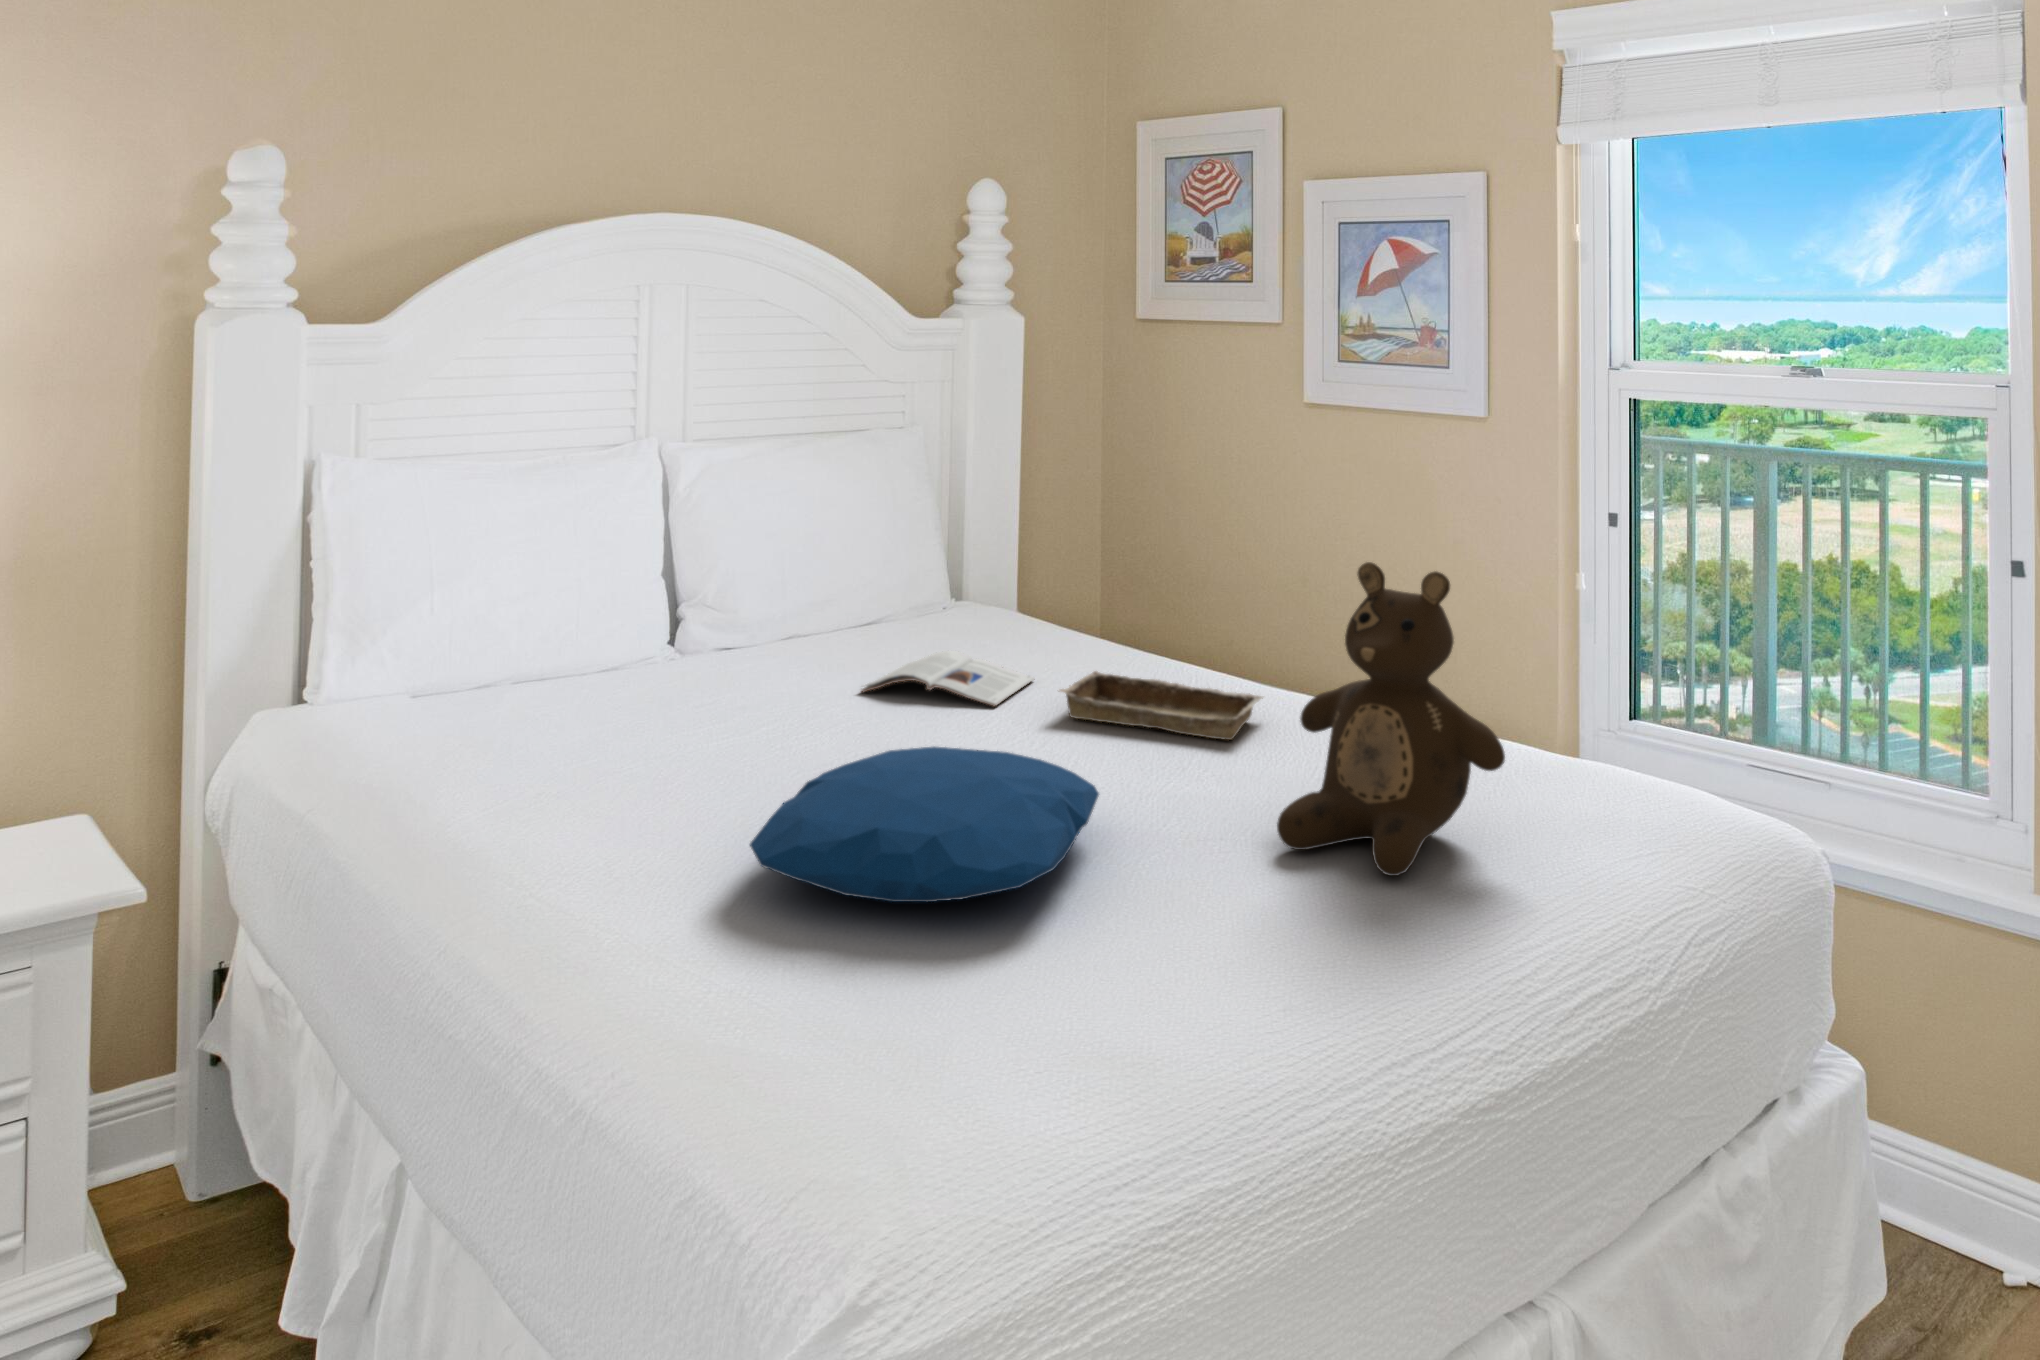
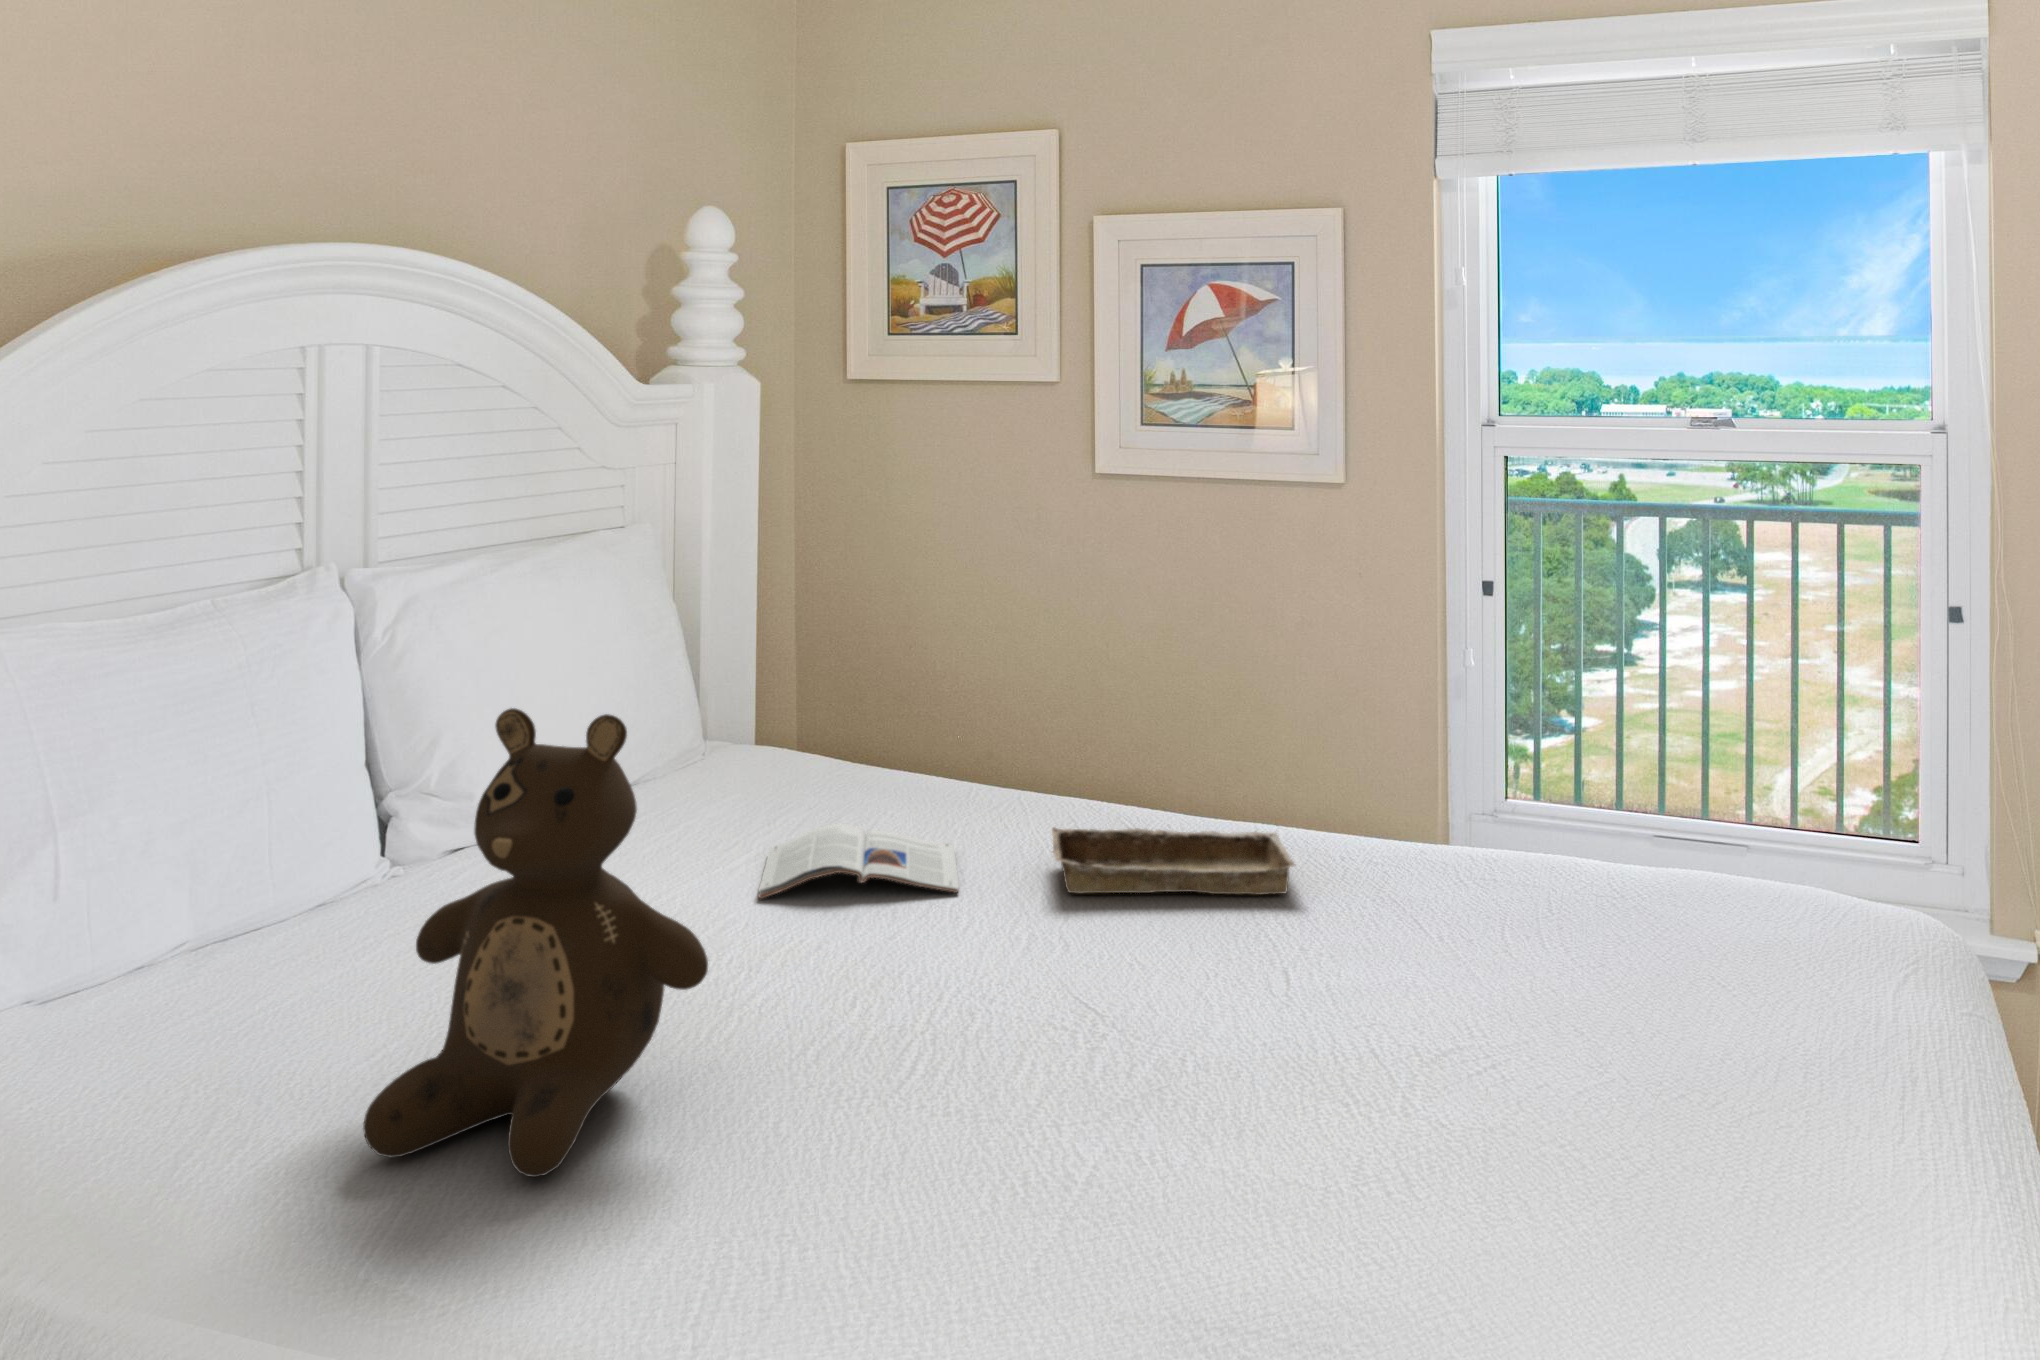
teddy bear: present [1277,562,1505,876] -> present [363,708,708,1177]
pillow: present [750,747,1099,902] -> none [972,962,1442,1212]

